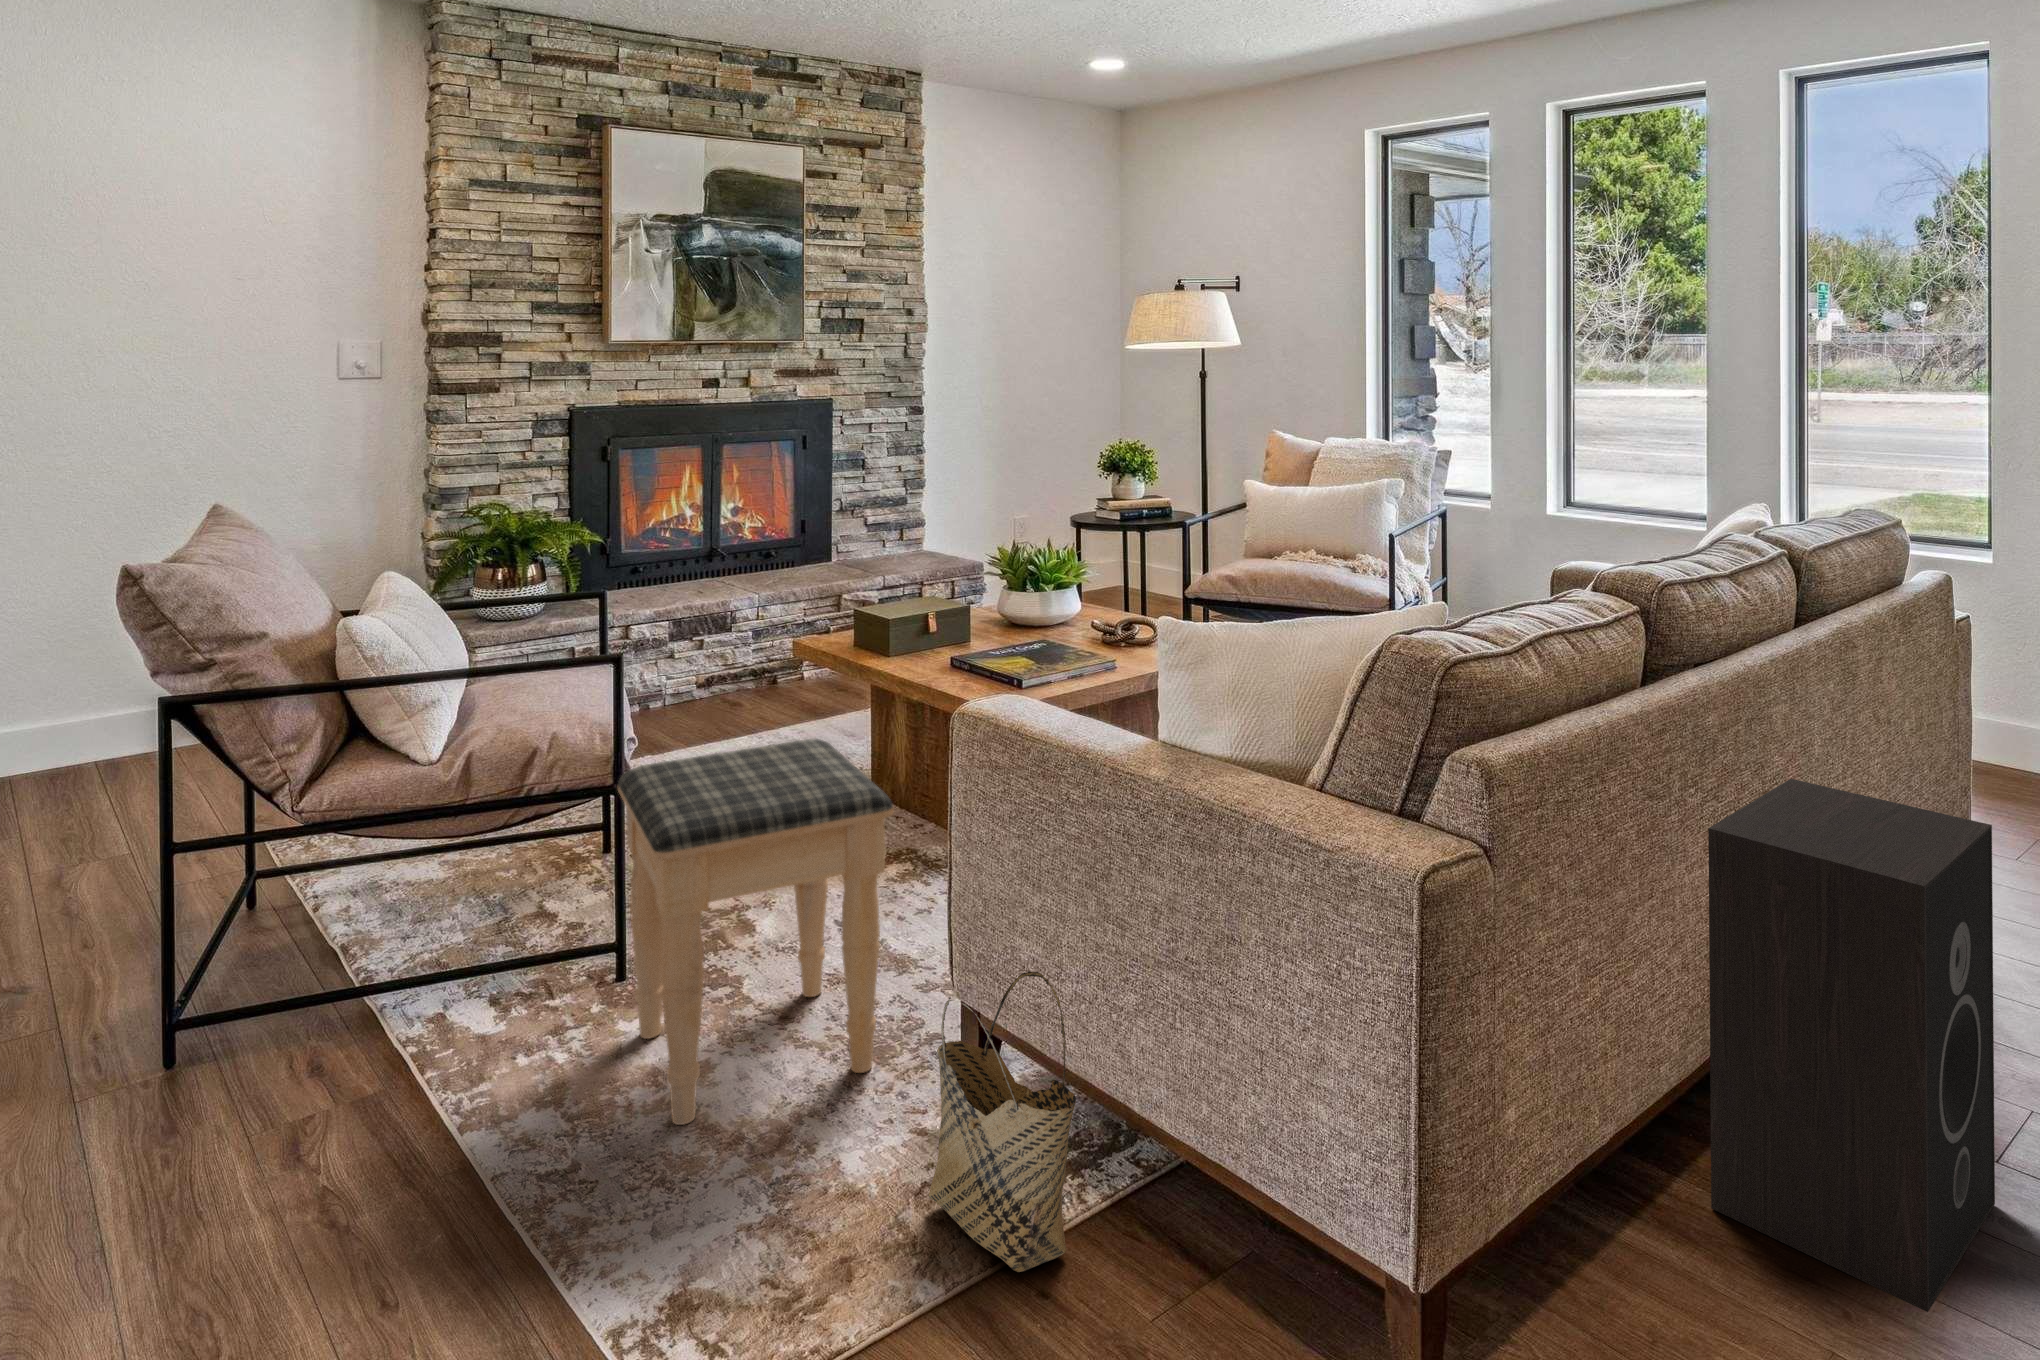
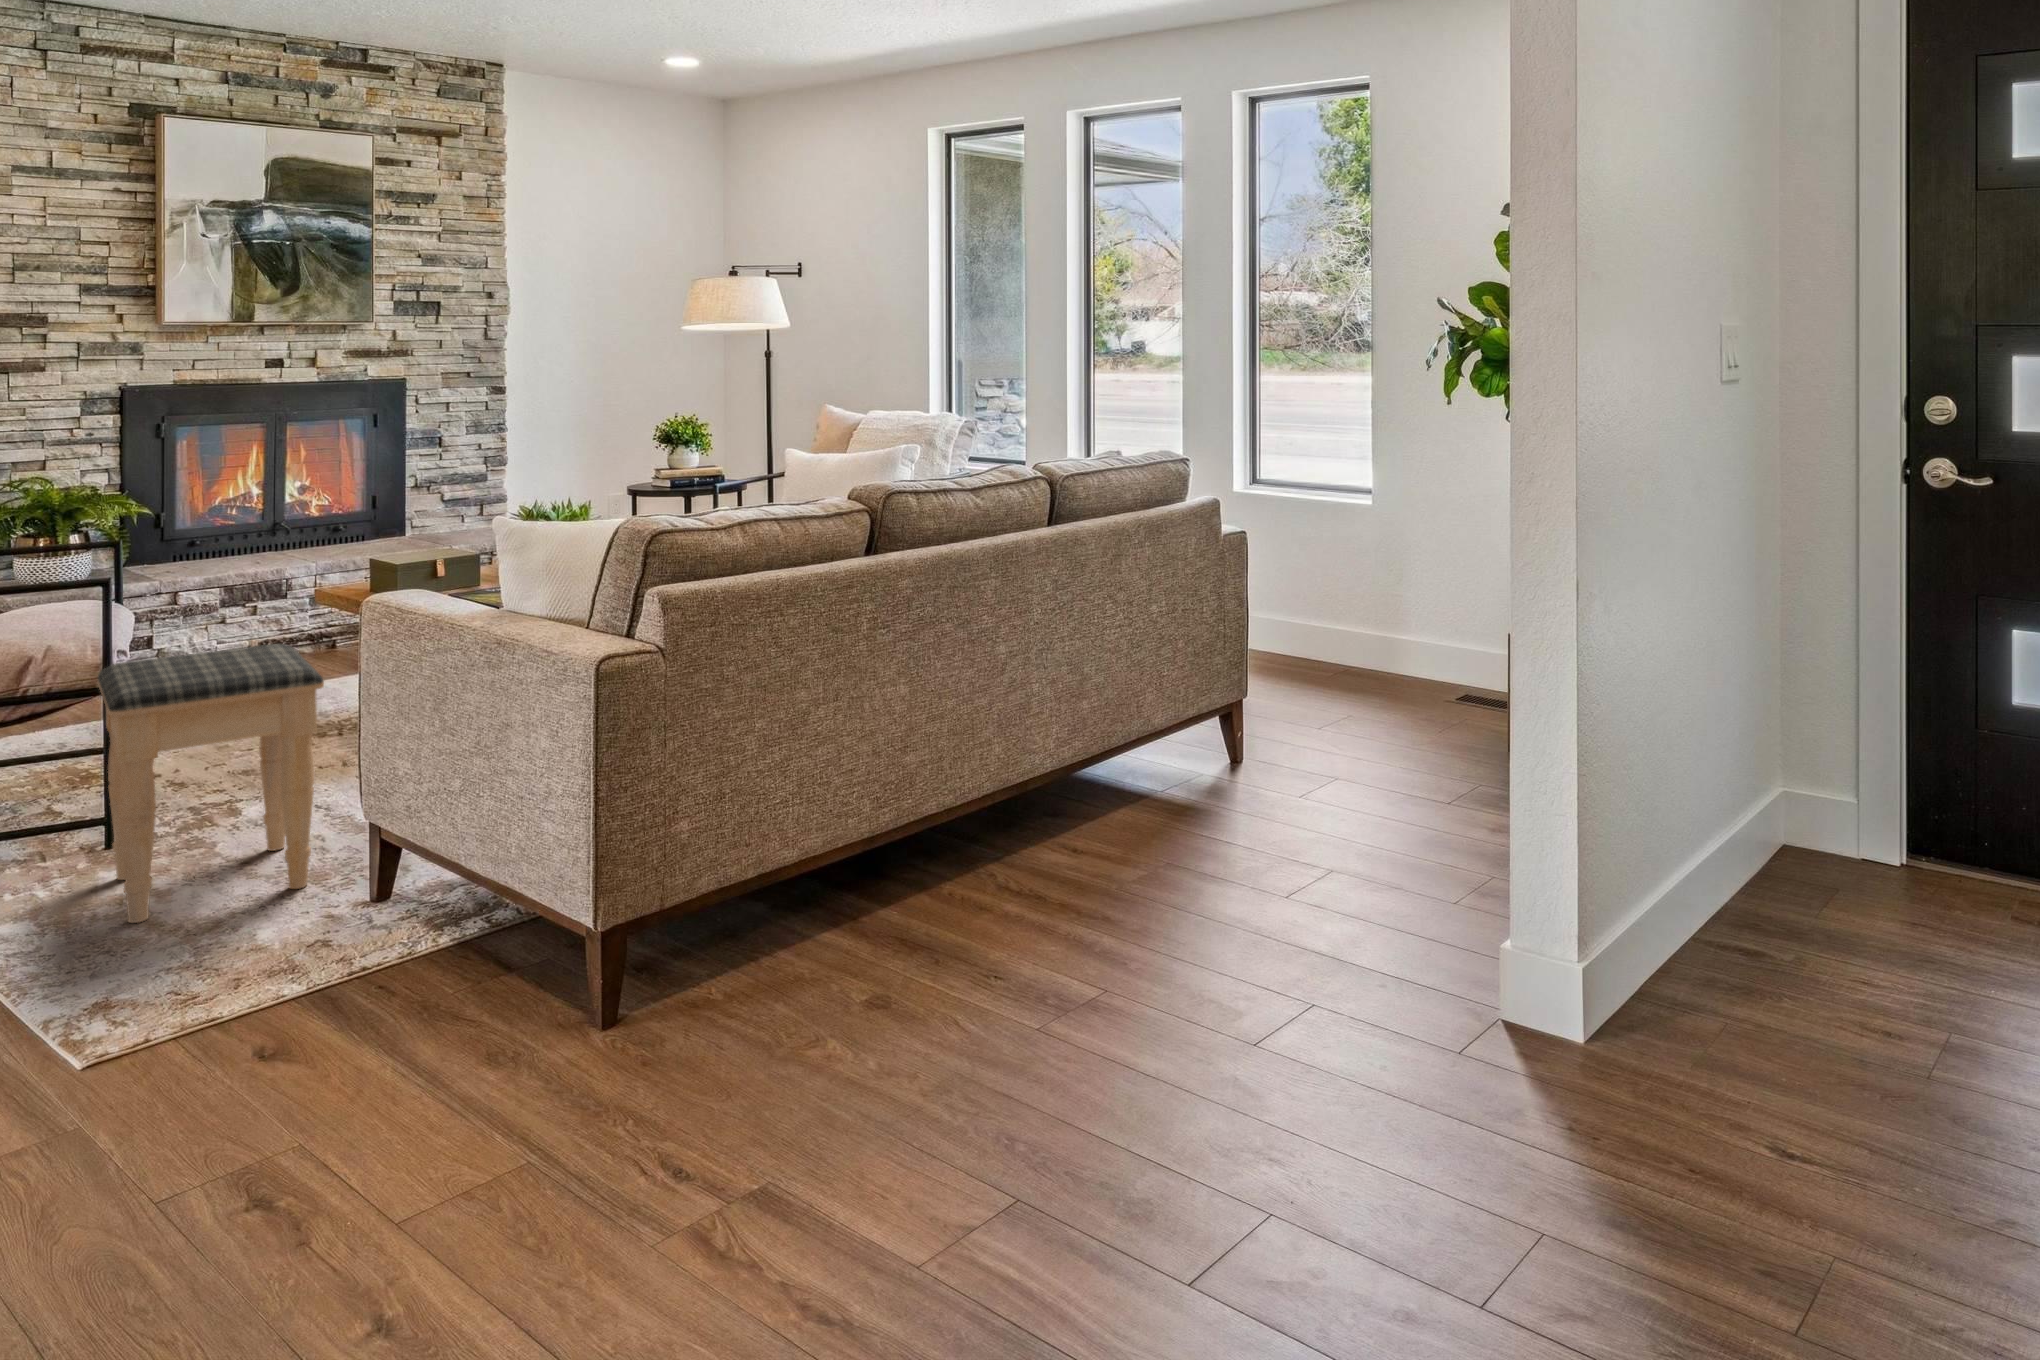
speaker: present [1708,779,1995,1312] -> none [887,633,1082,954]
woven basket: present [929,971,1076,1272] -> none [315,778,415,973]

